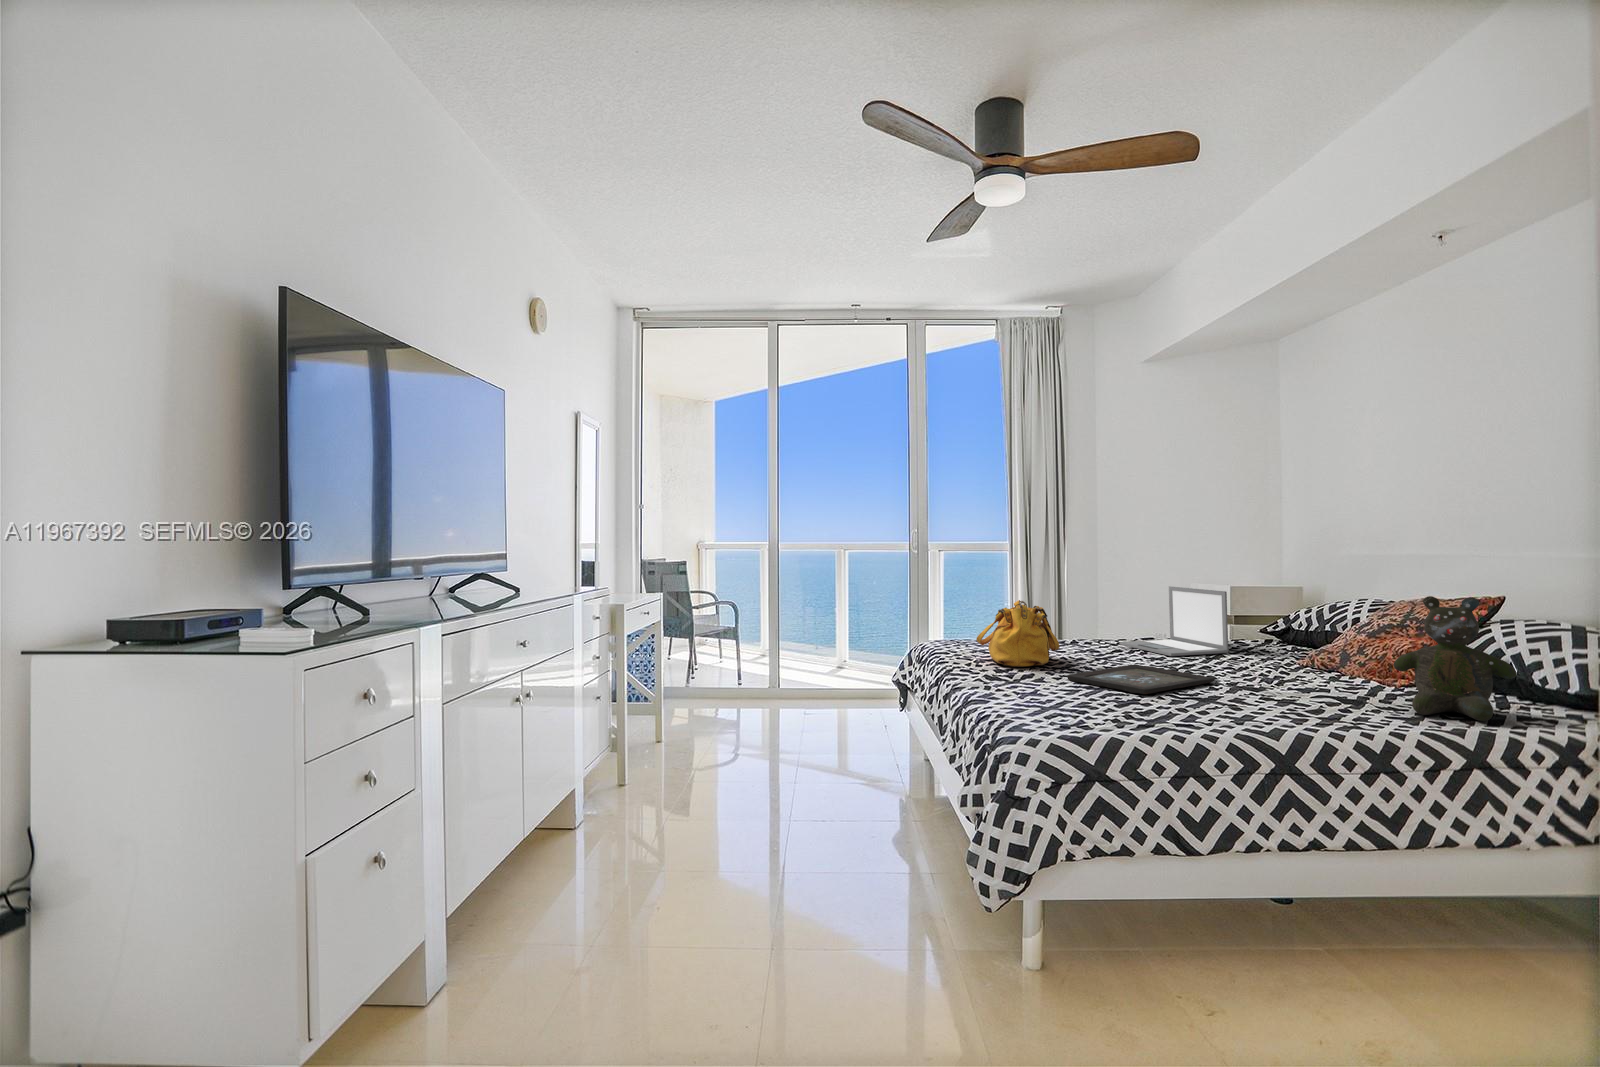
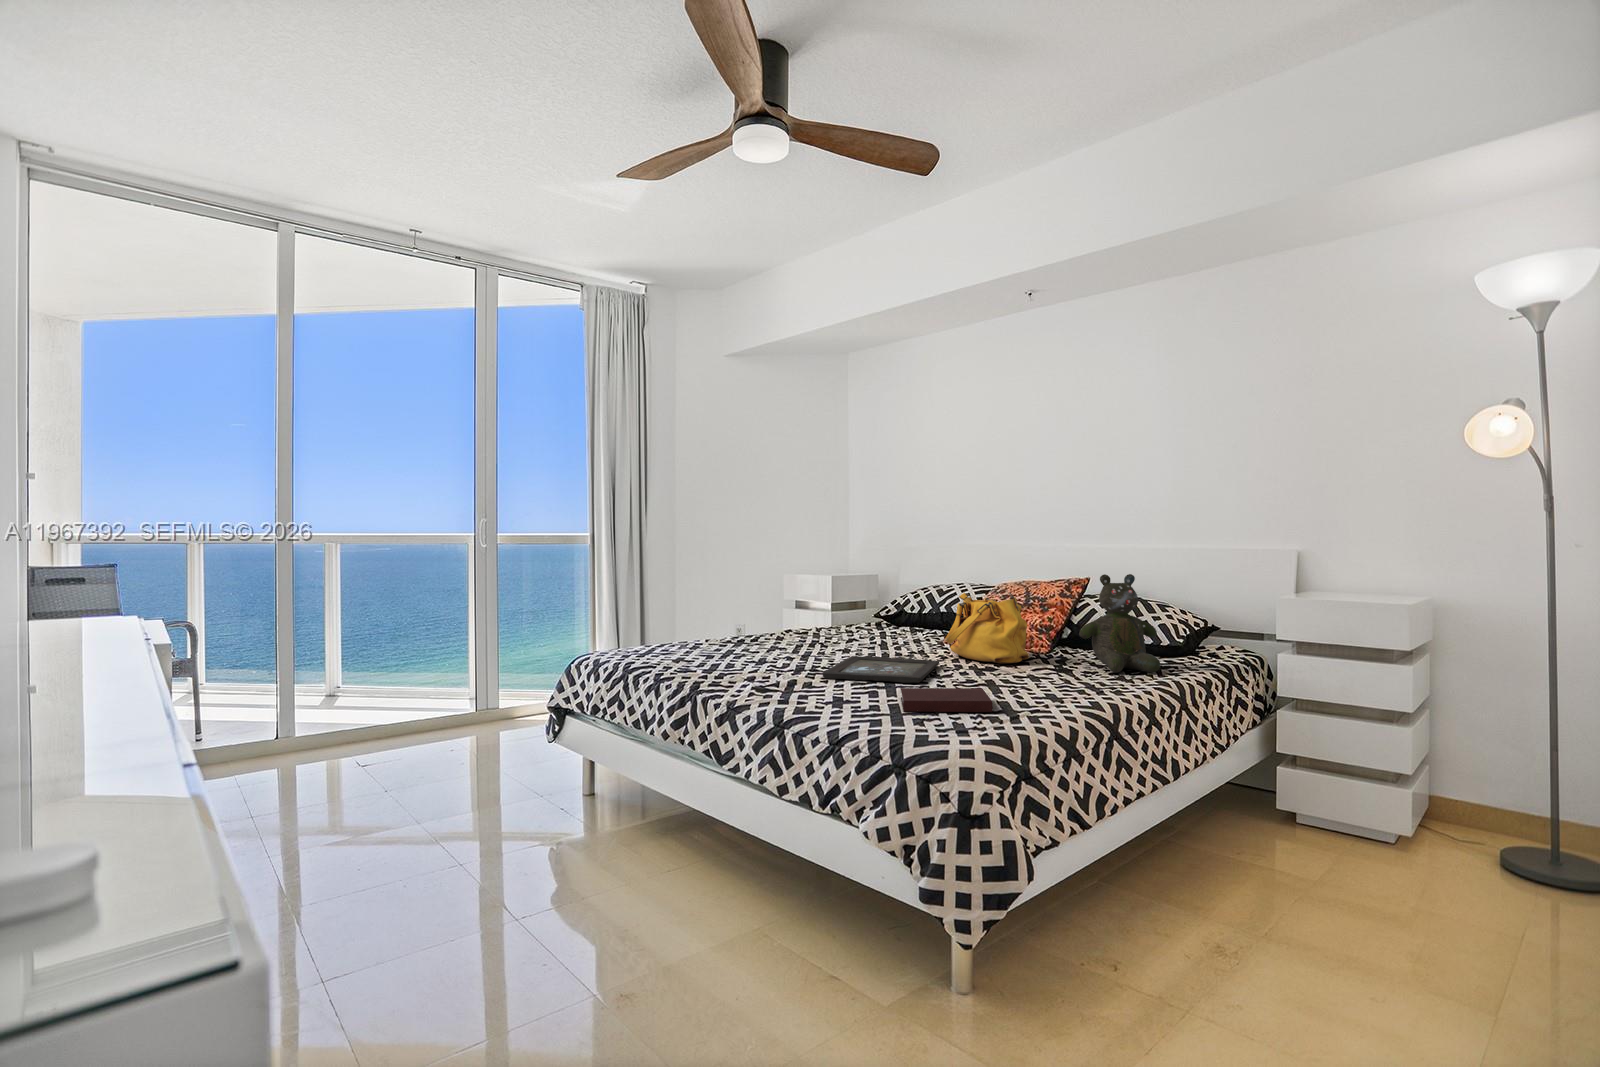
laptop: present [1120,586,1228,656] -> none [784,579,886,646]
handbag: present [976,600,1060,667] -> present [945,593,1029,663]
notebook: none [1067,695,1173,727] -> present [901,688,992,712]

